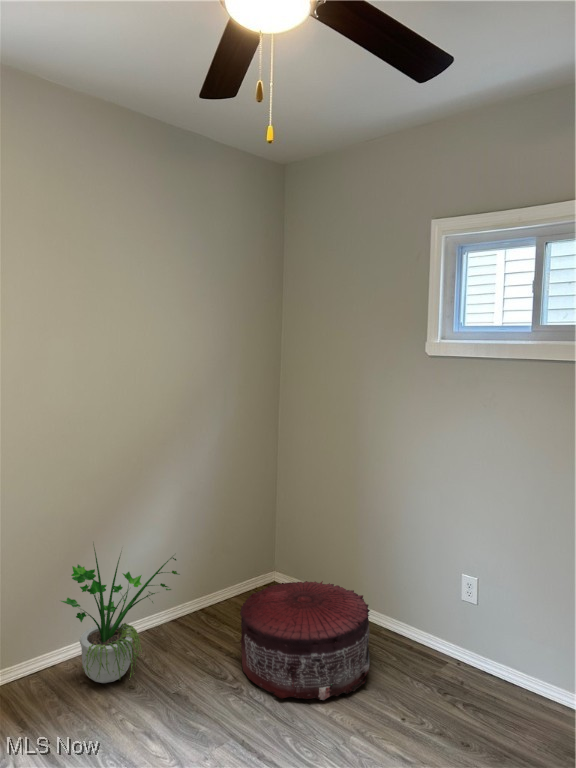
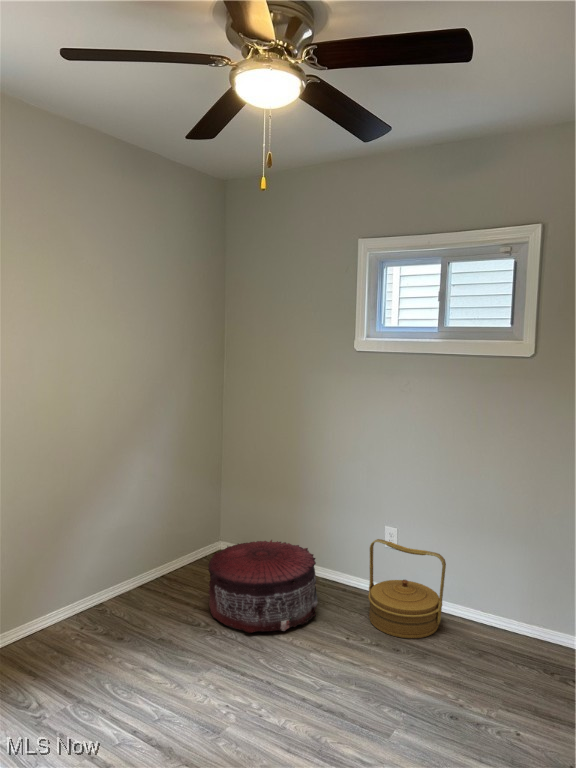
potted plant: present [61,548,179,683] -> none [56,510,154,637]
woven basket: none [434,593,536,730] -> present [368,539,446,638]

